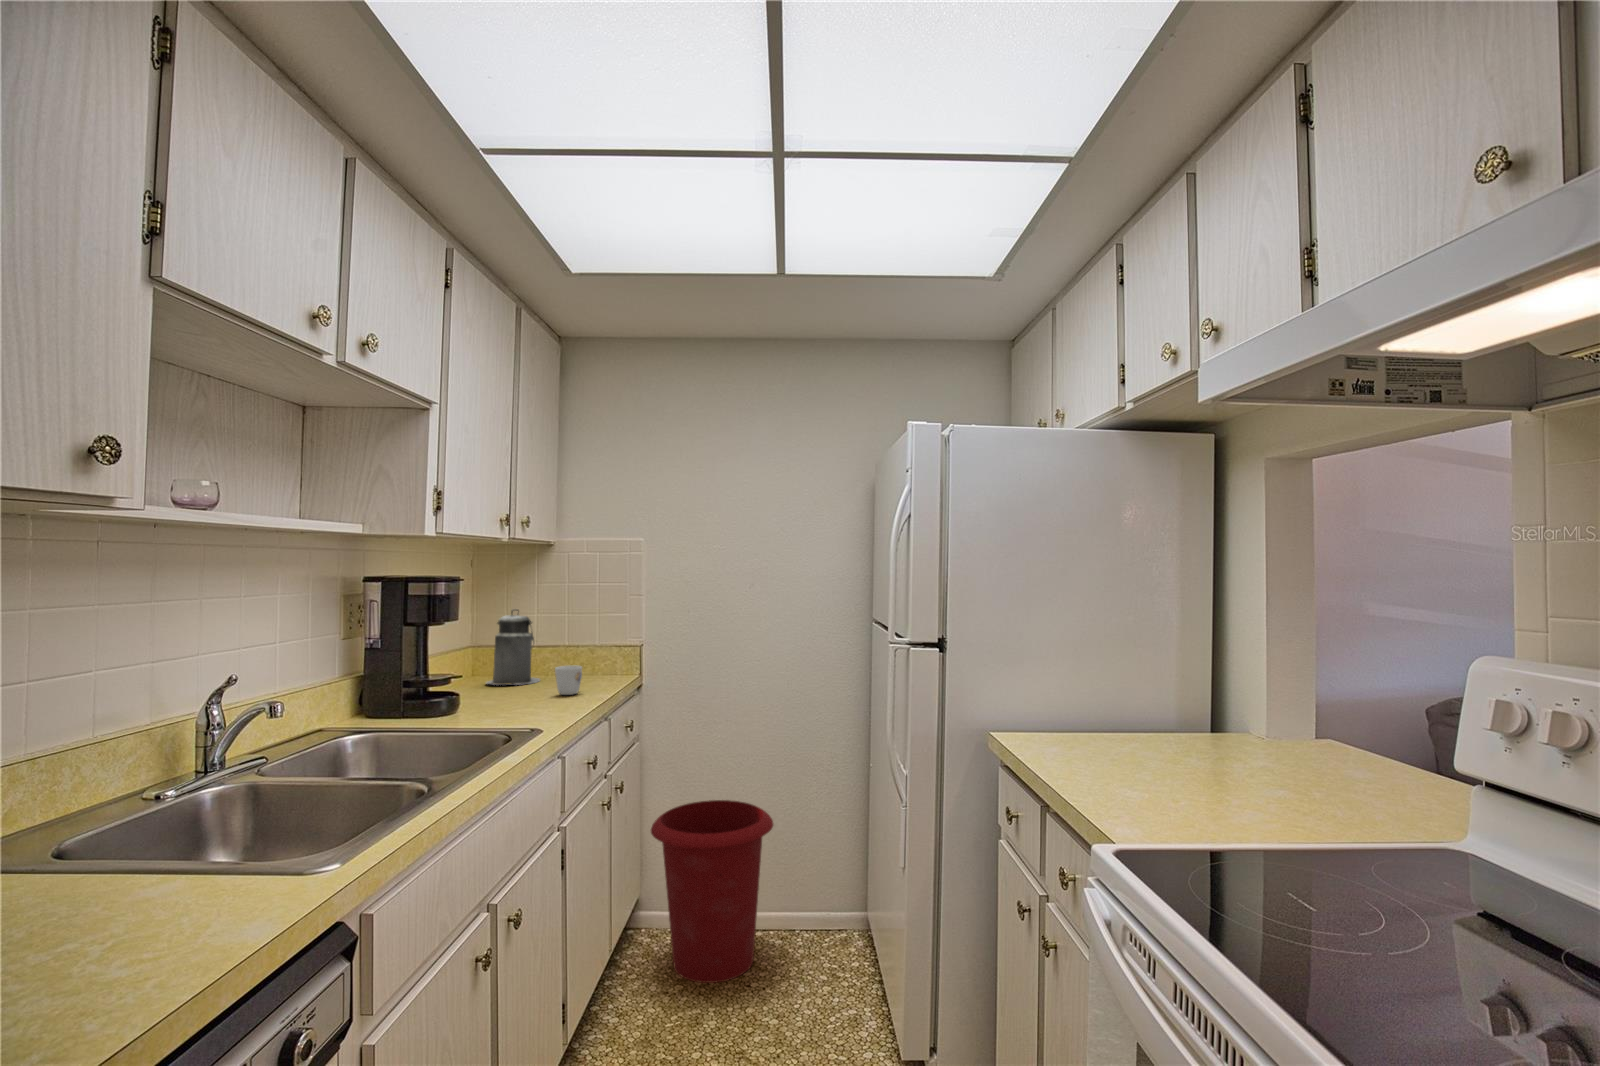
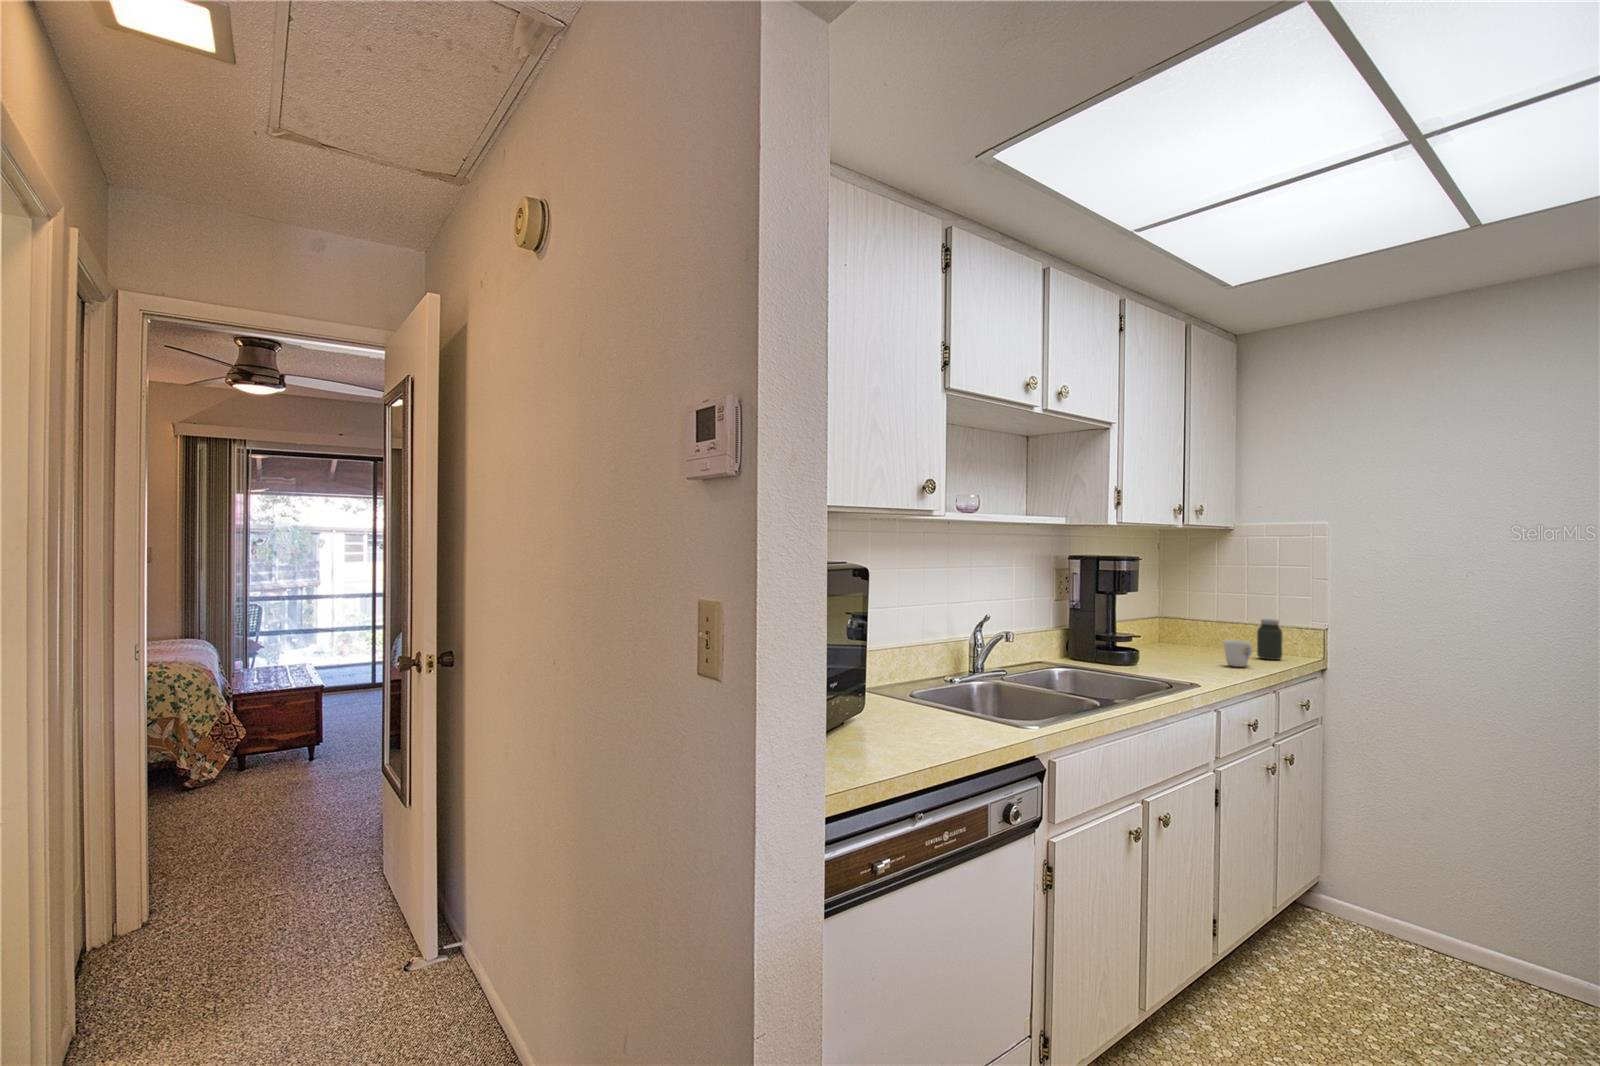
canister: present [486,609,540,685] -> none [1166,586,1217,653]
jar: none [582,638,605,681] -> present [1257,619,1282,660]
waste bin: present [651,800,773,983] -> none [1327,801,1495,996]

